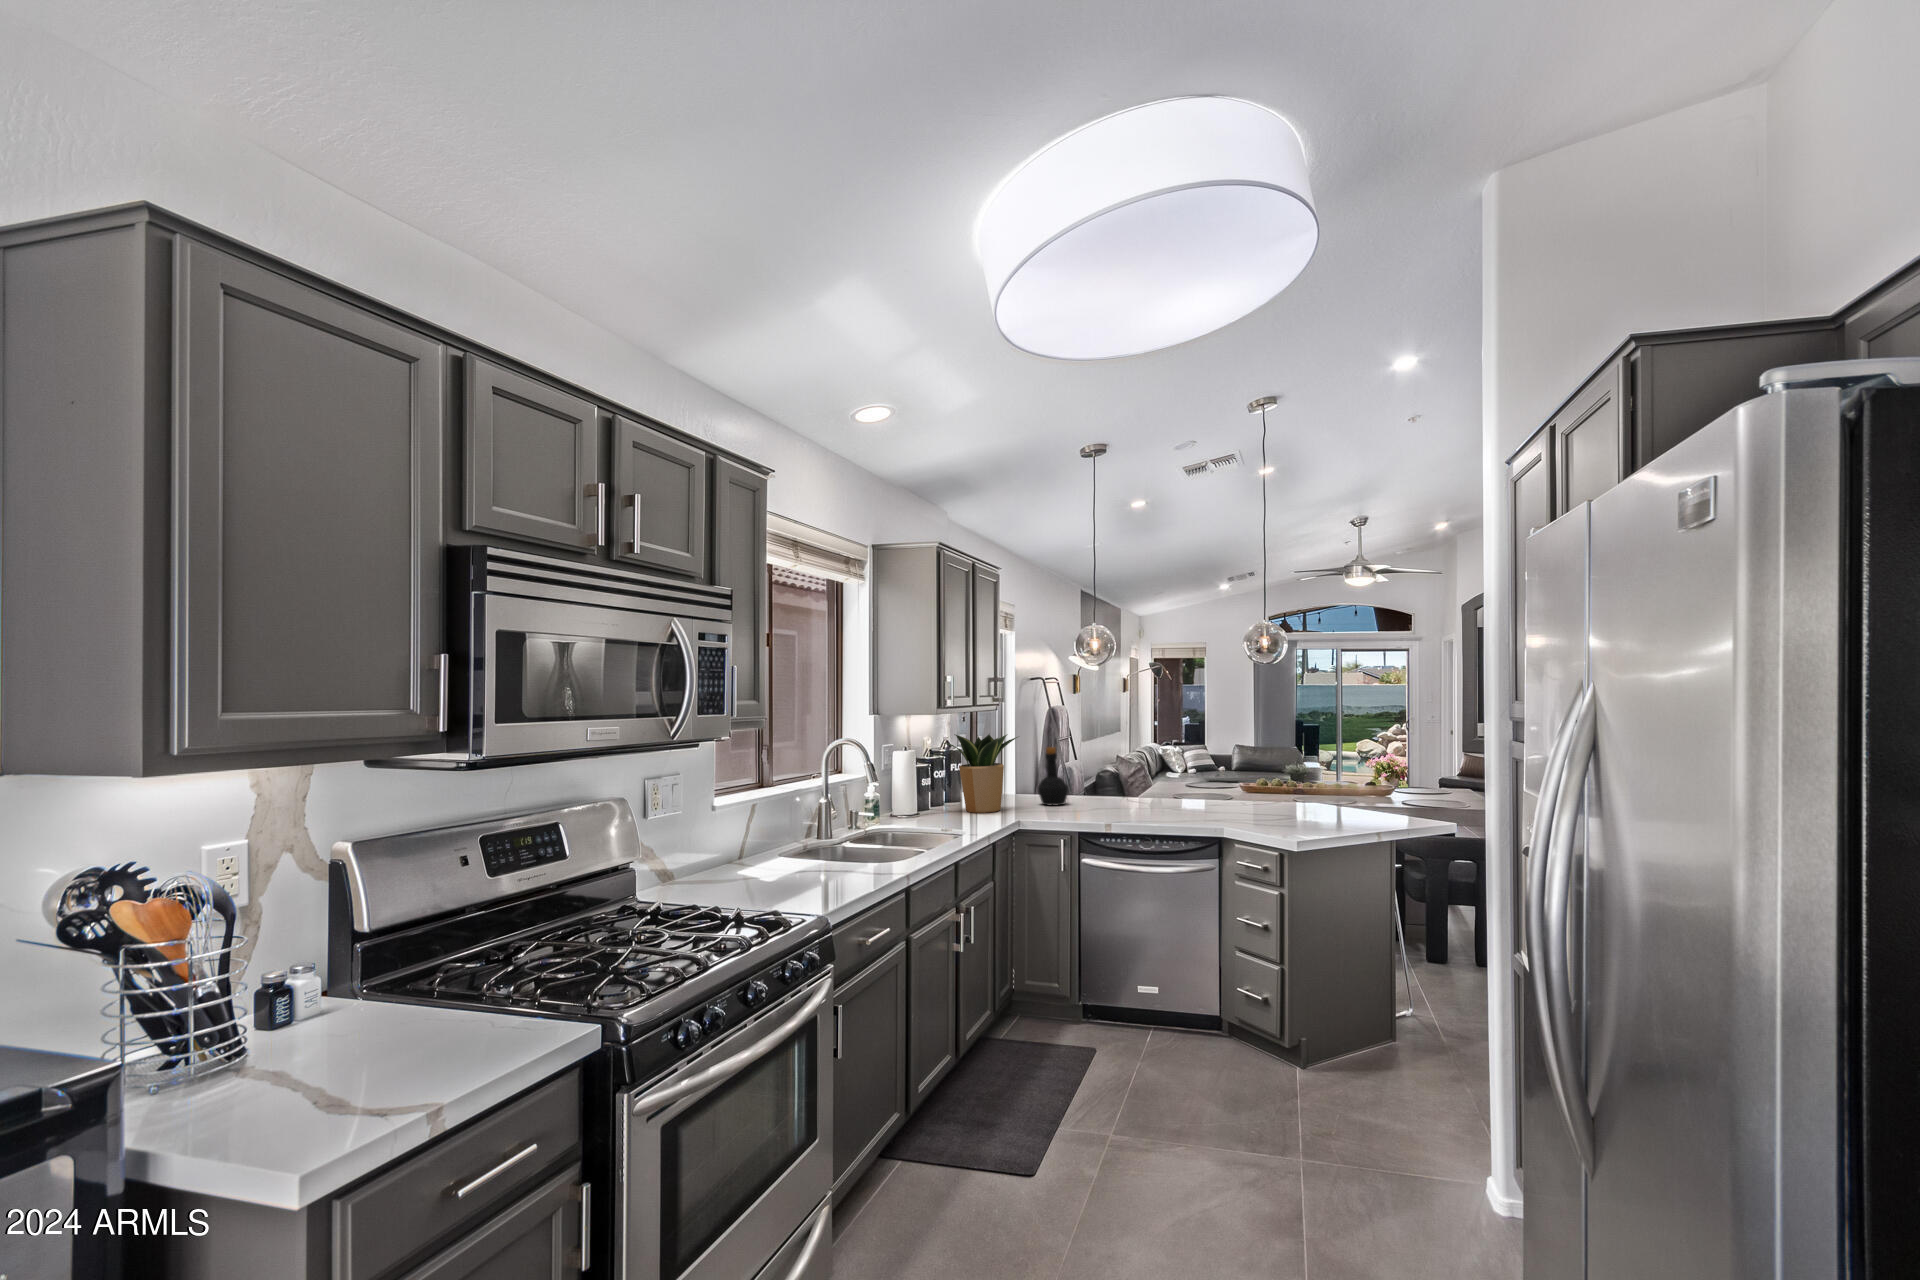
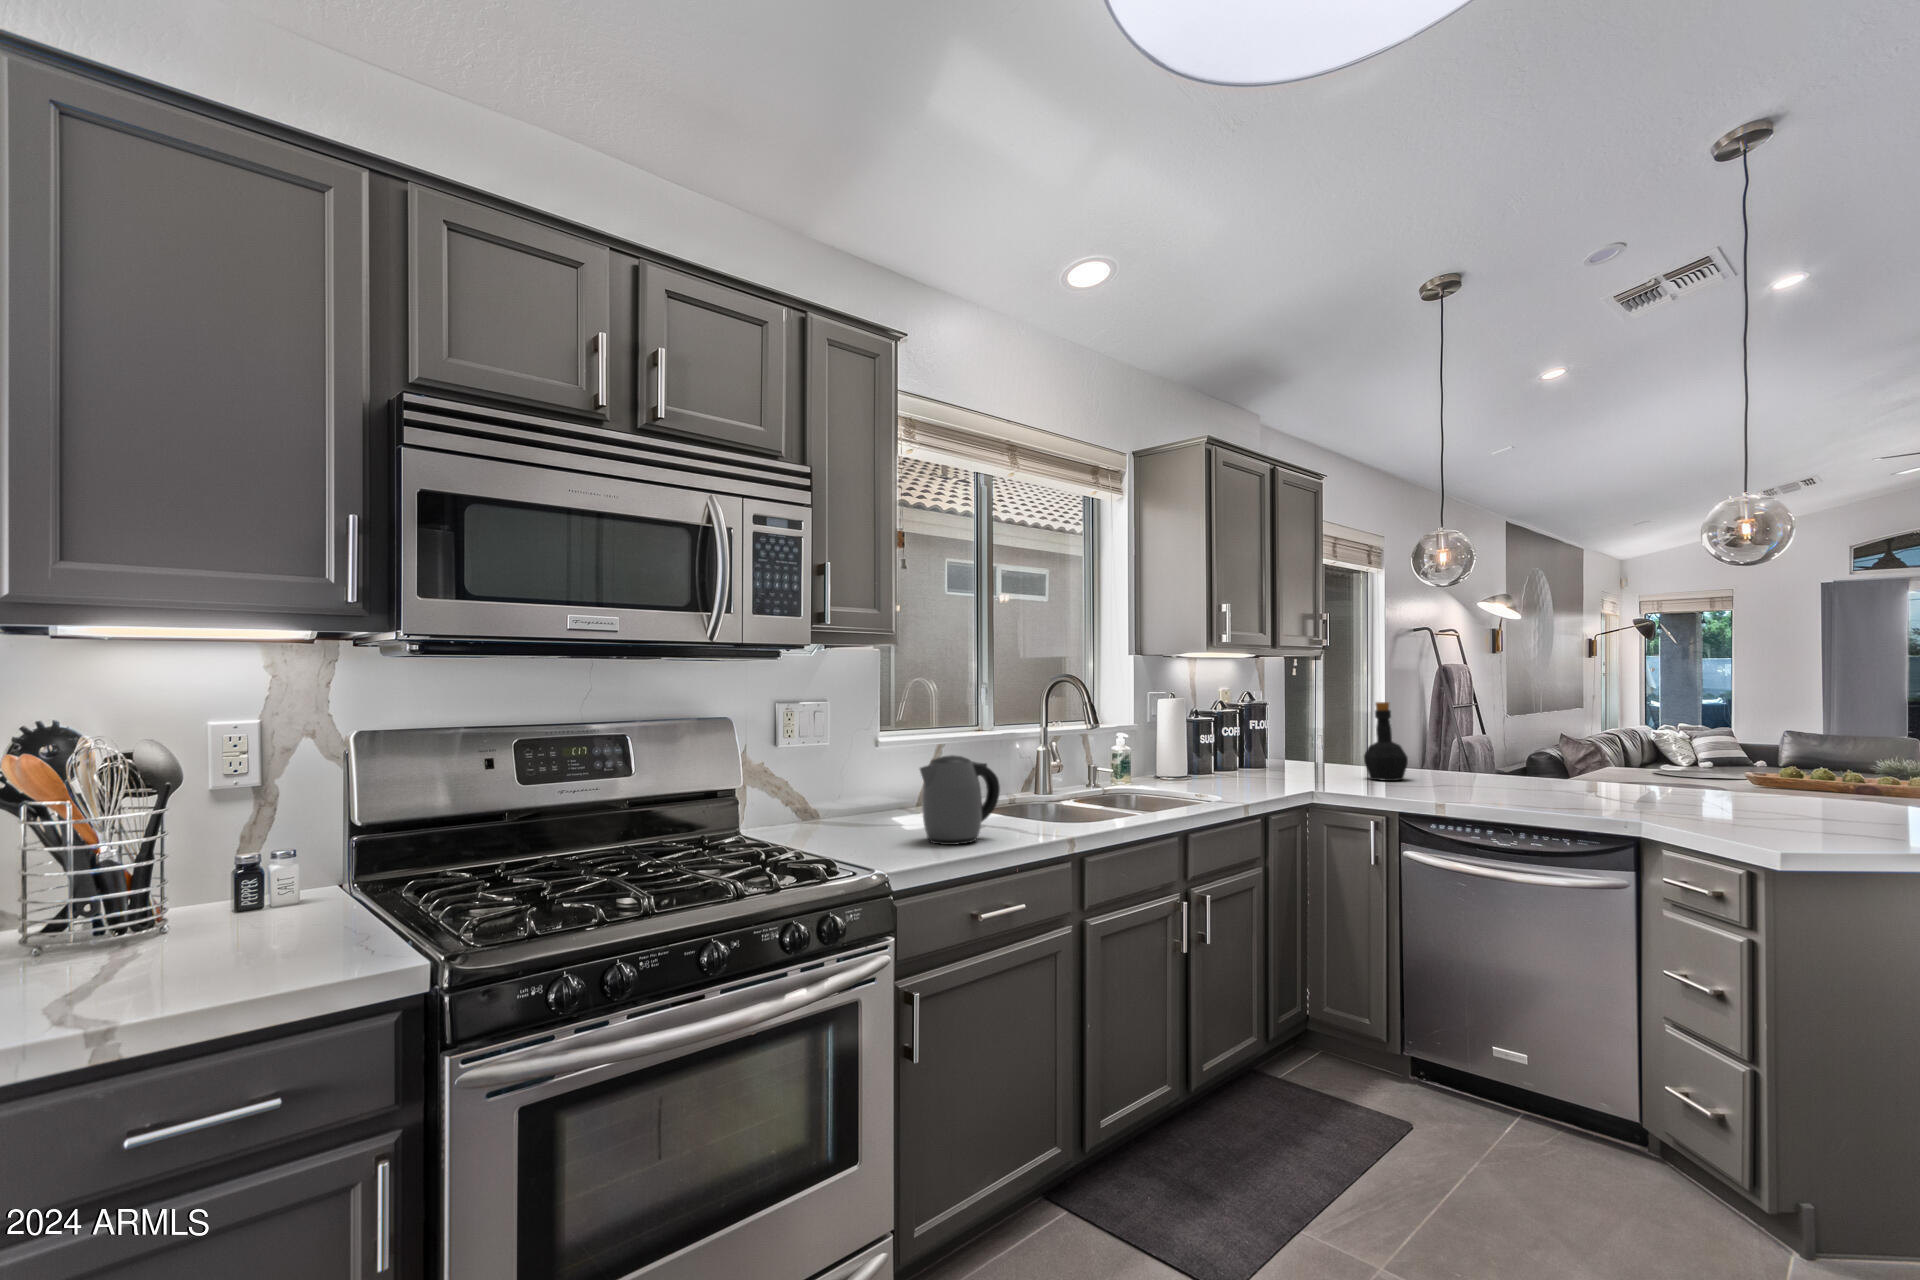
potted plant: present [944,734,1018,813] -> none [1221,679,1331,783]
kettle: none [802,816,857,888] -> present [920,755,1000,845]

